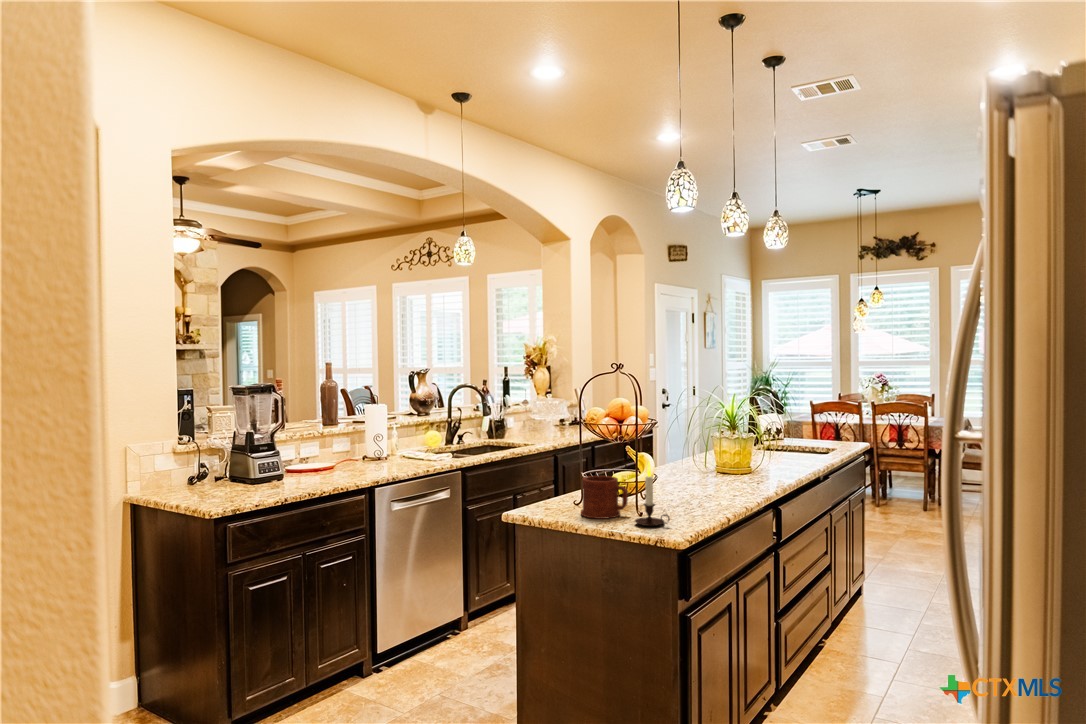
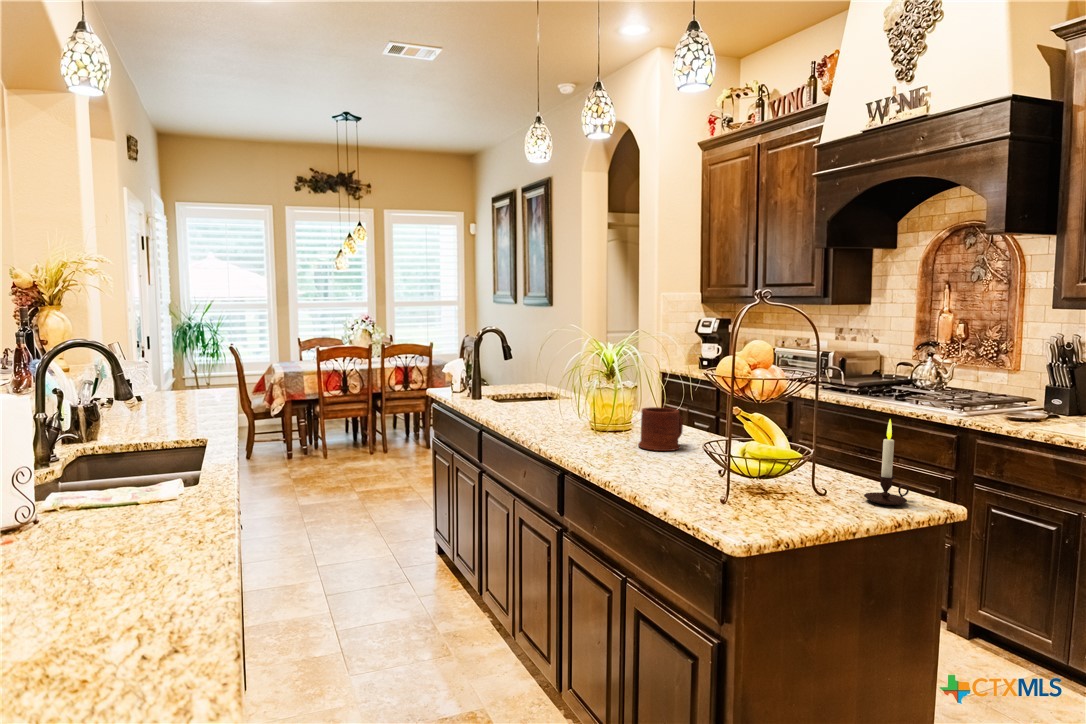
mug: present [581,476,628,519] -> present [638,407,683,451]

